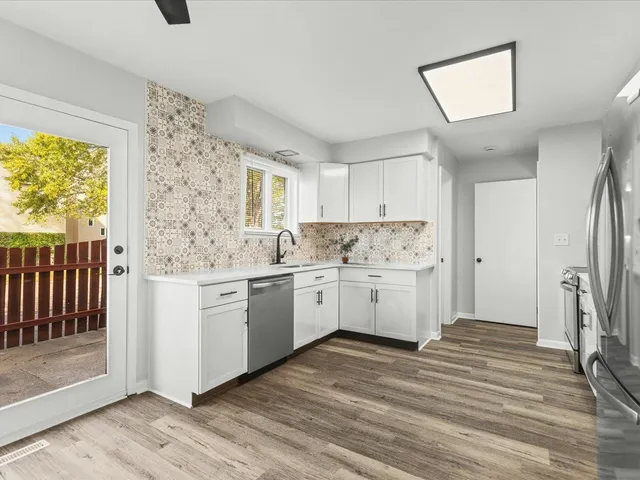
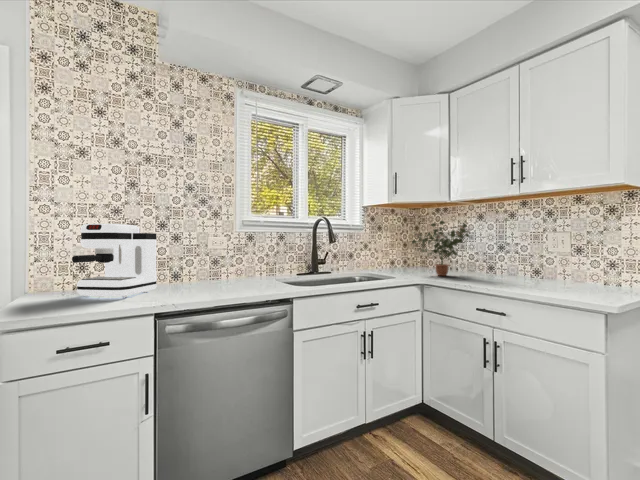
coffee maker: none [188,234,221,275] -> present [72,224,157,297]

